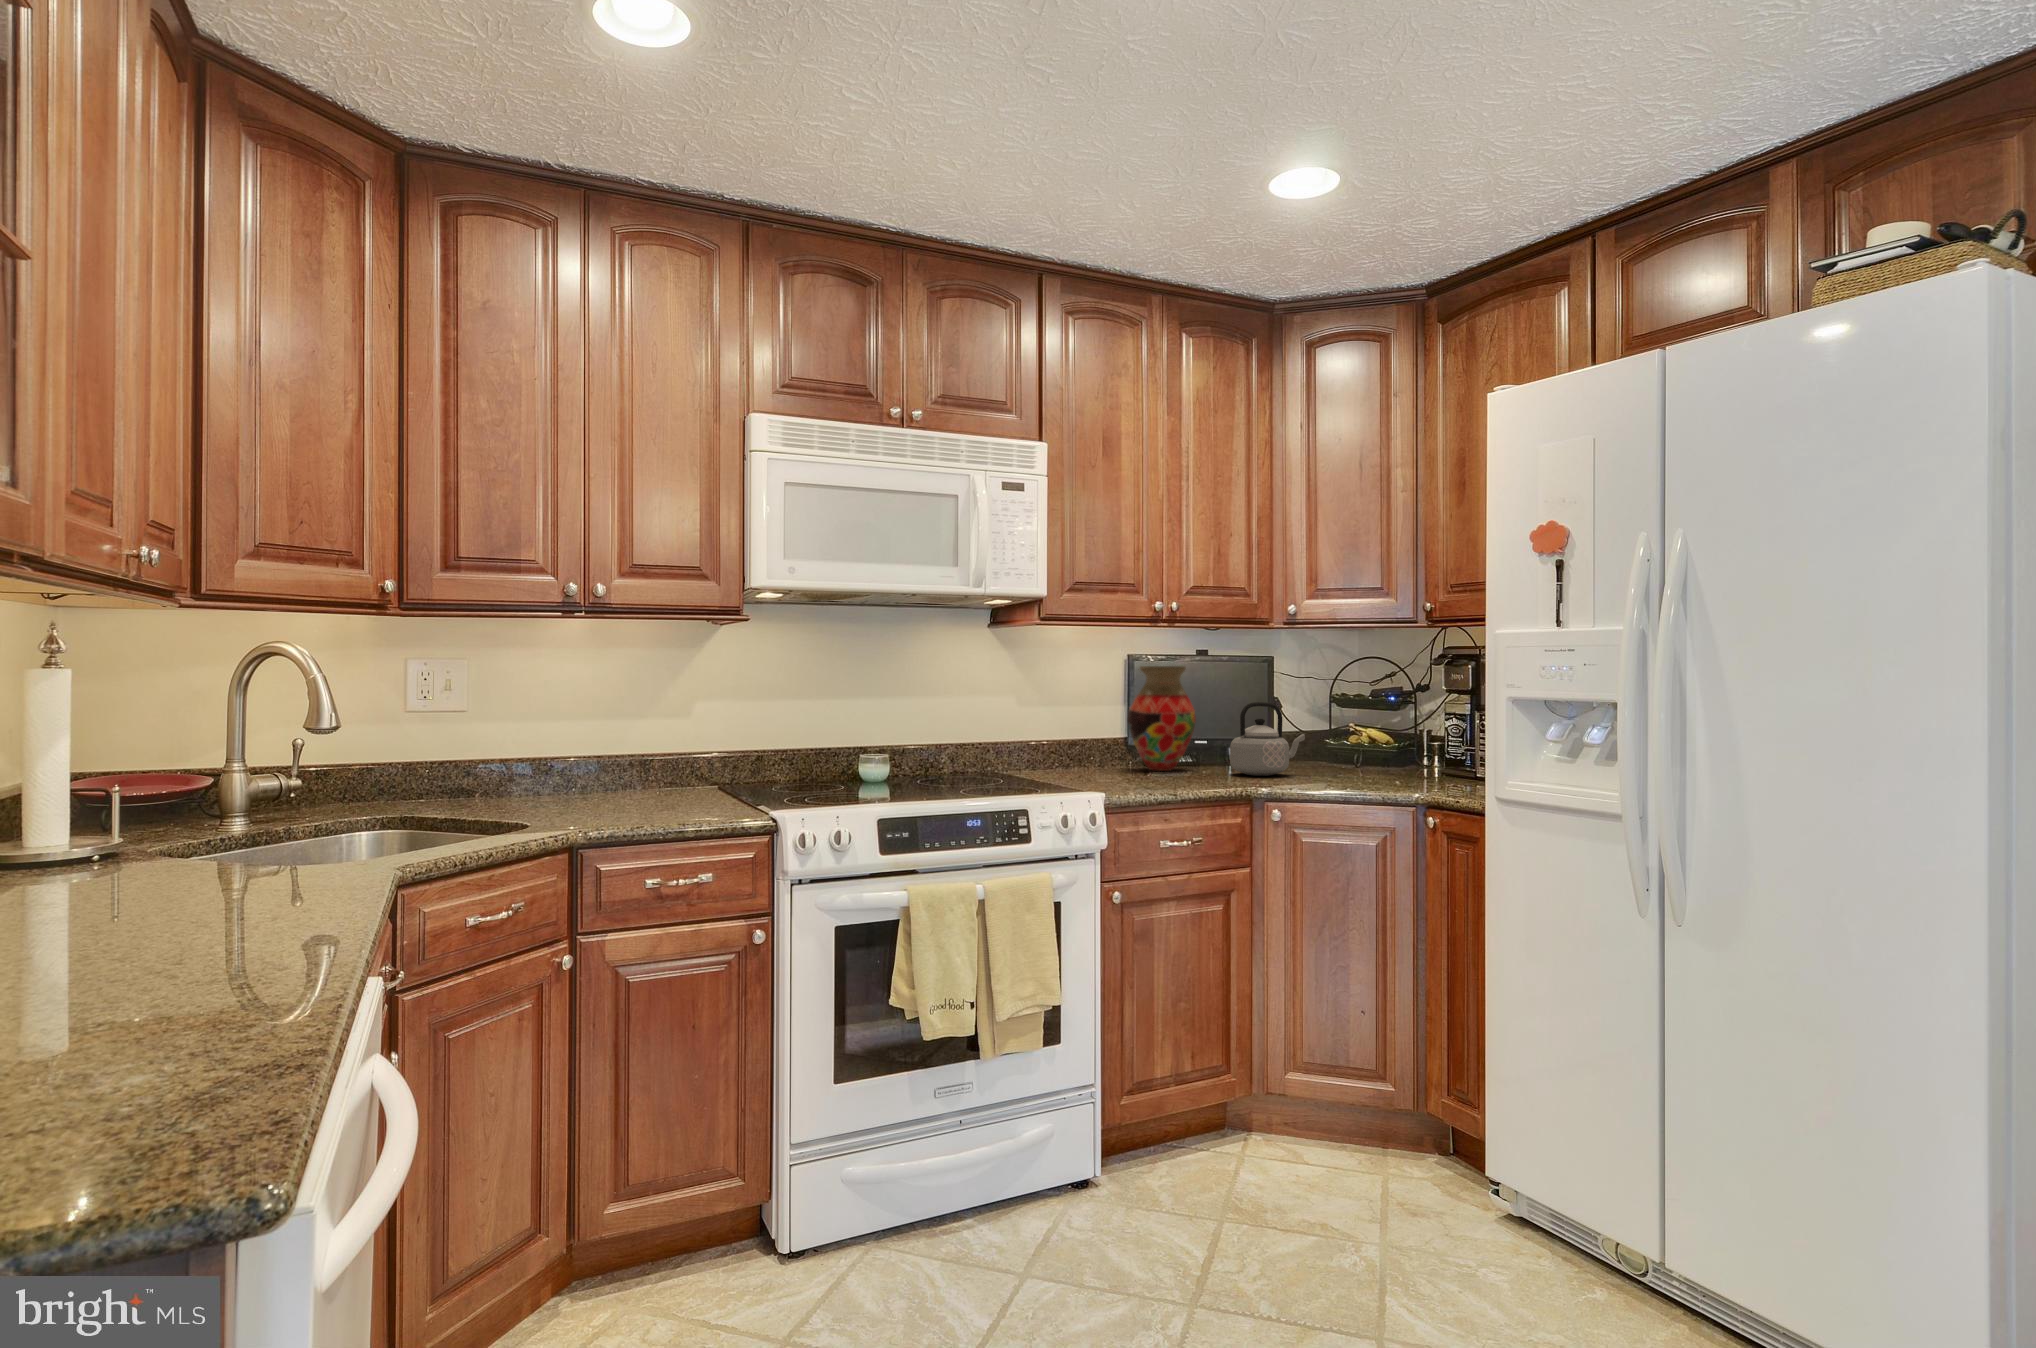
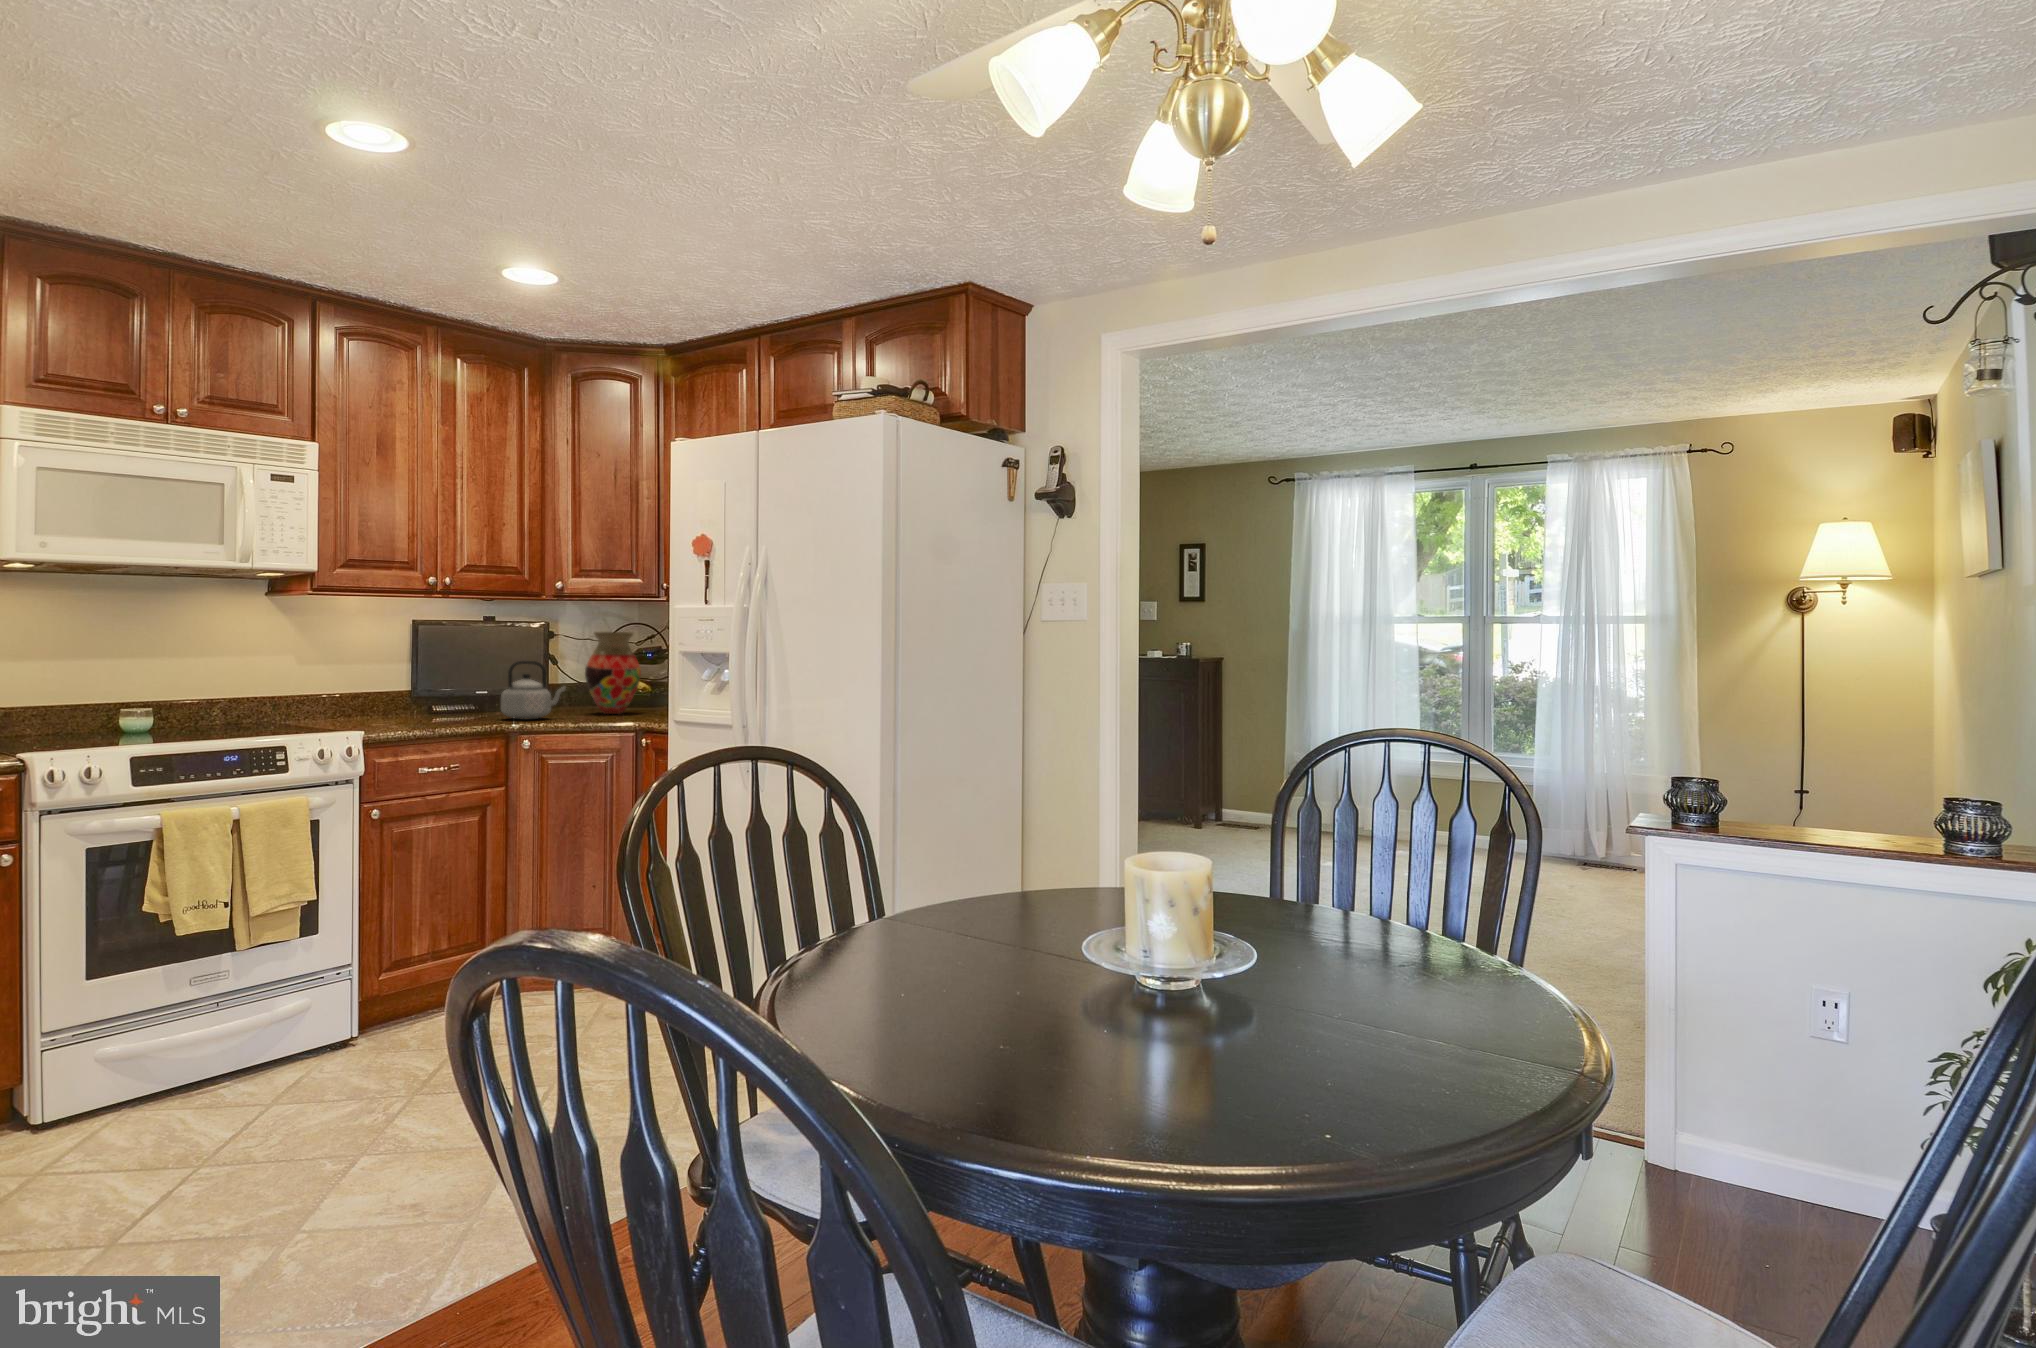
vase: present [1128,666,1196,771] -> present [585,632,641,714]

